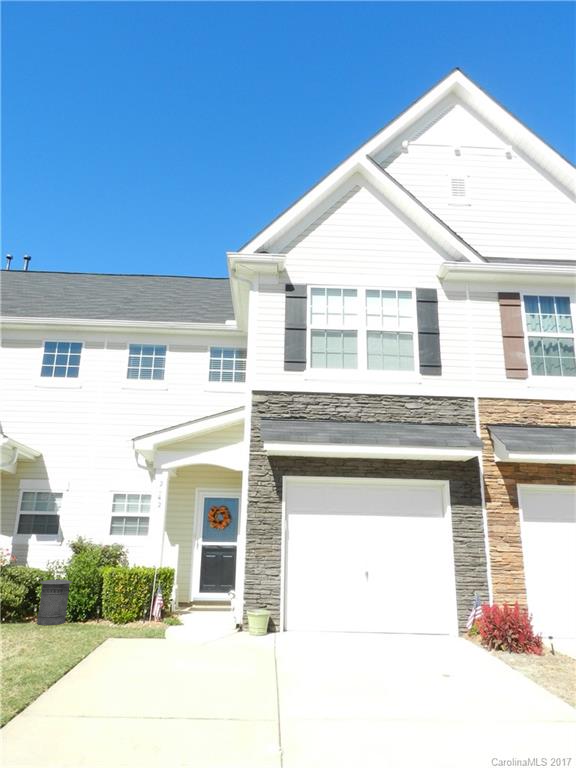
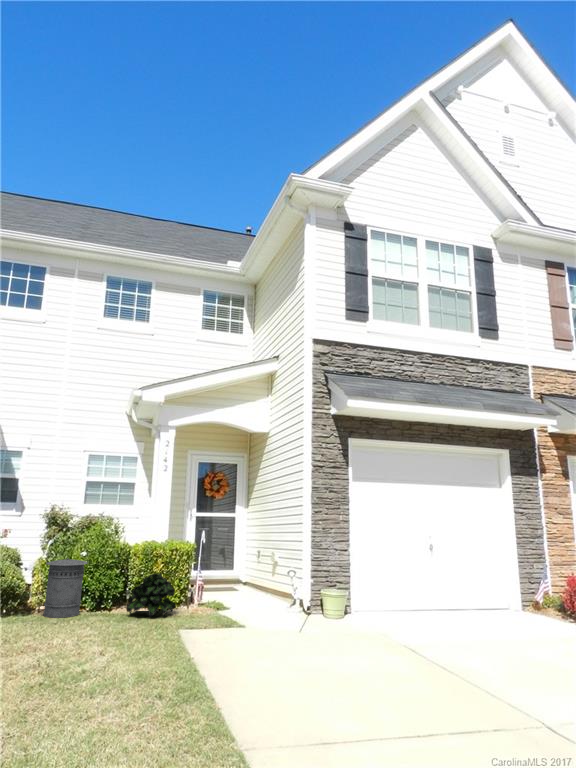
potted plant: none [95,592,136,628] -> present [126,573,176,617]

